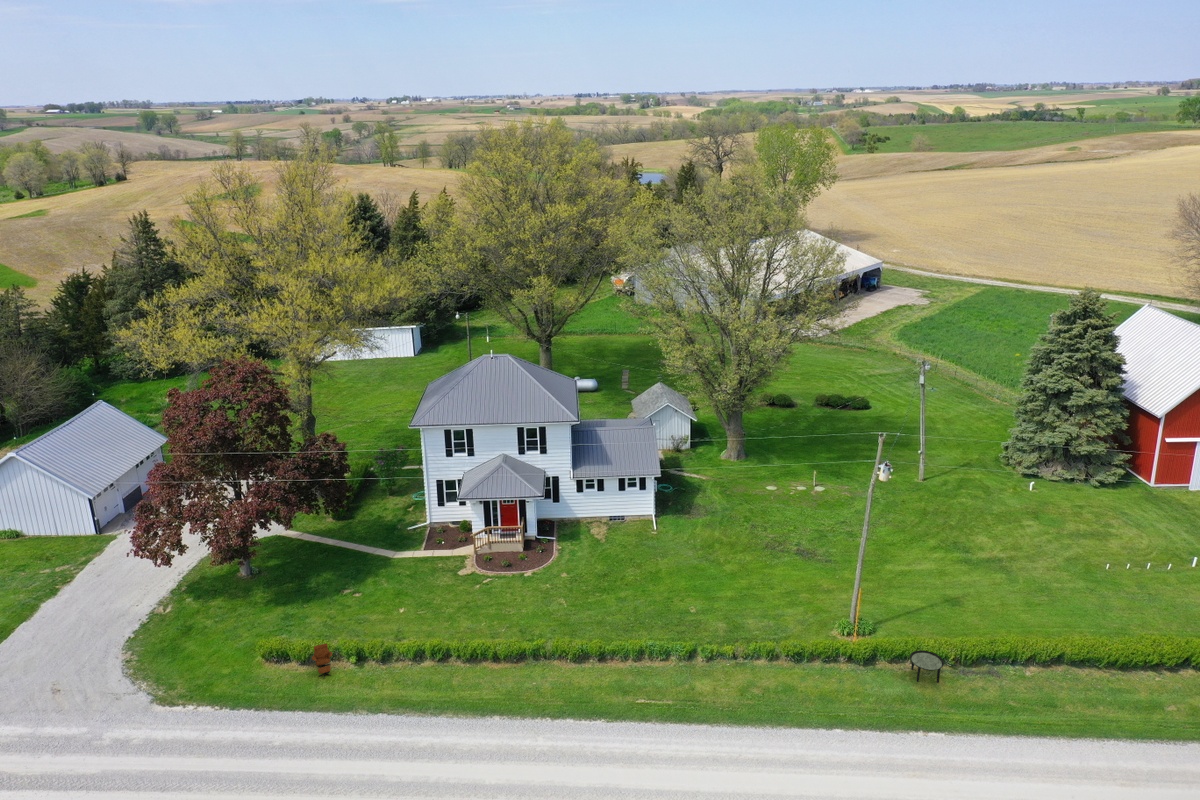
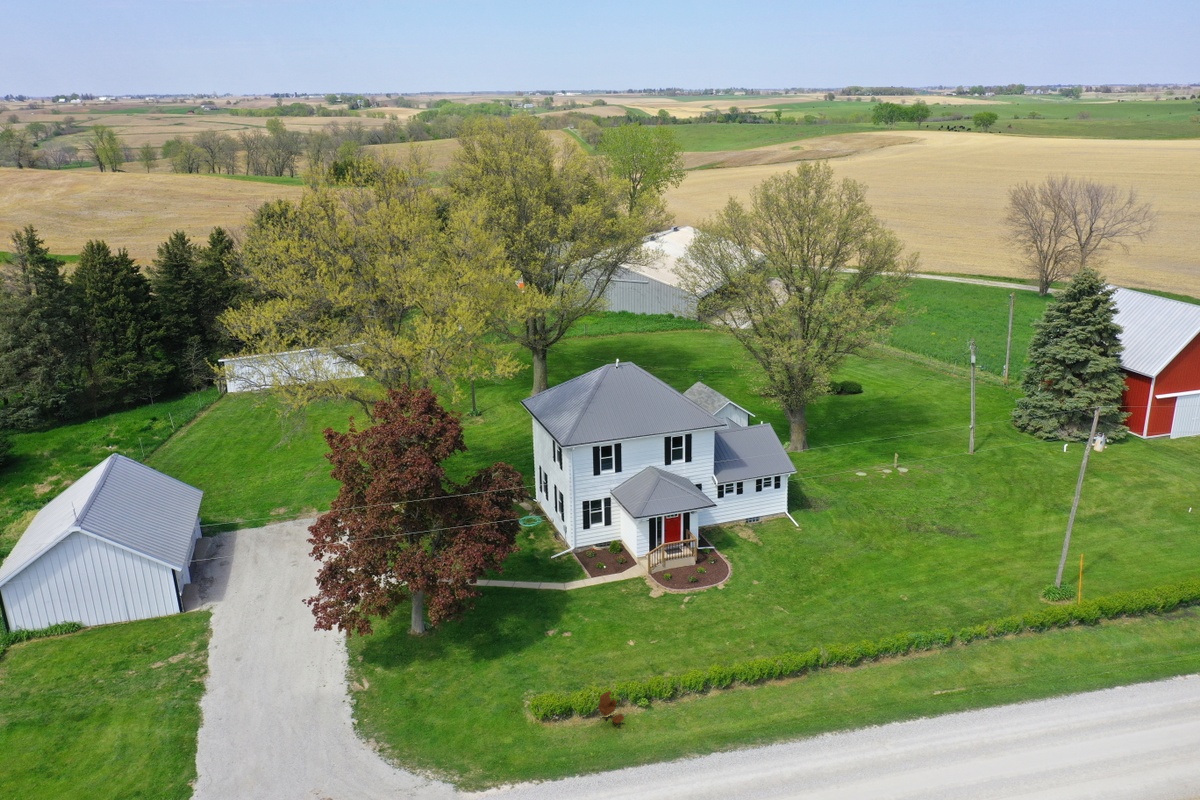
round table: present [910,650,944,683] -> none [1130,605,1165,634]

